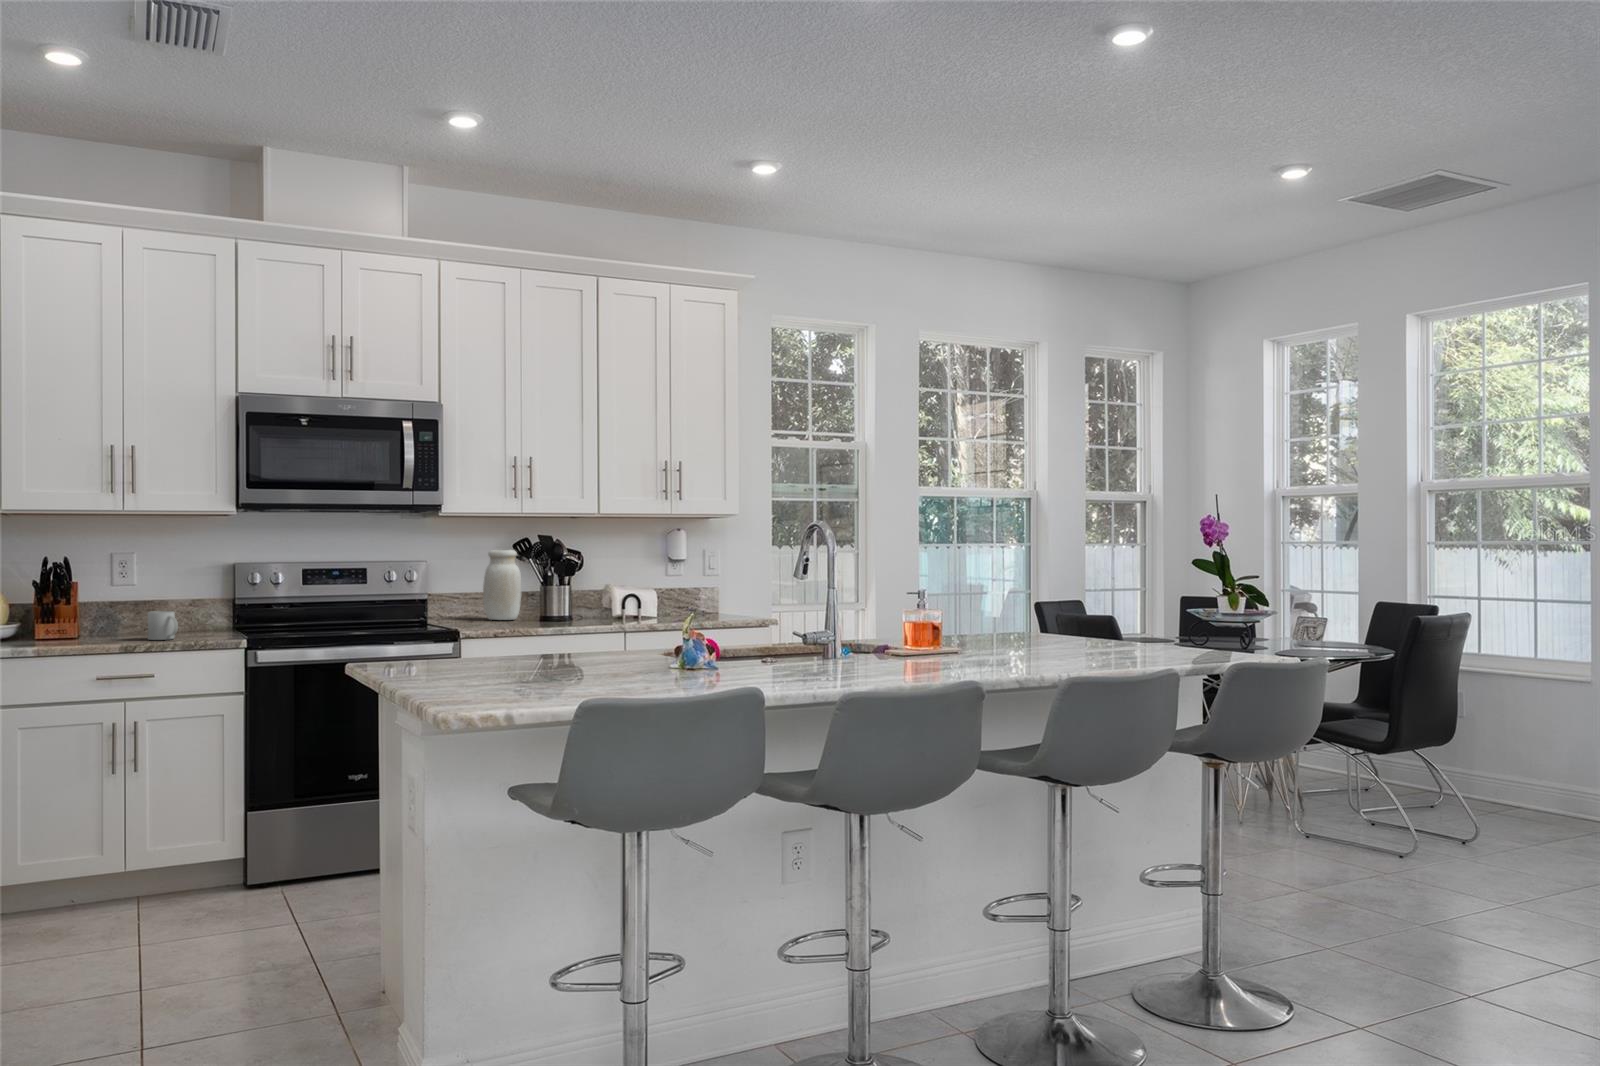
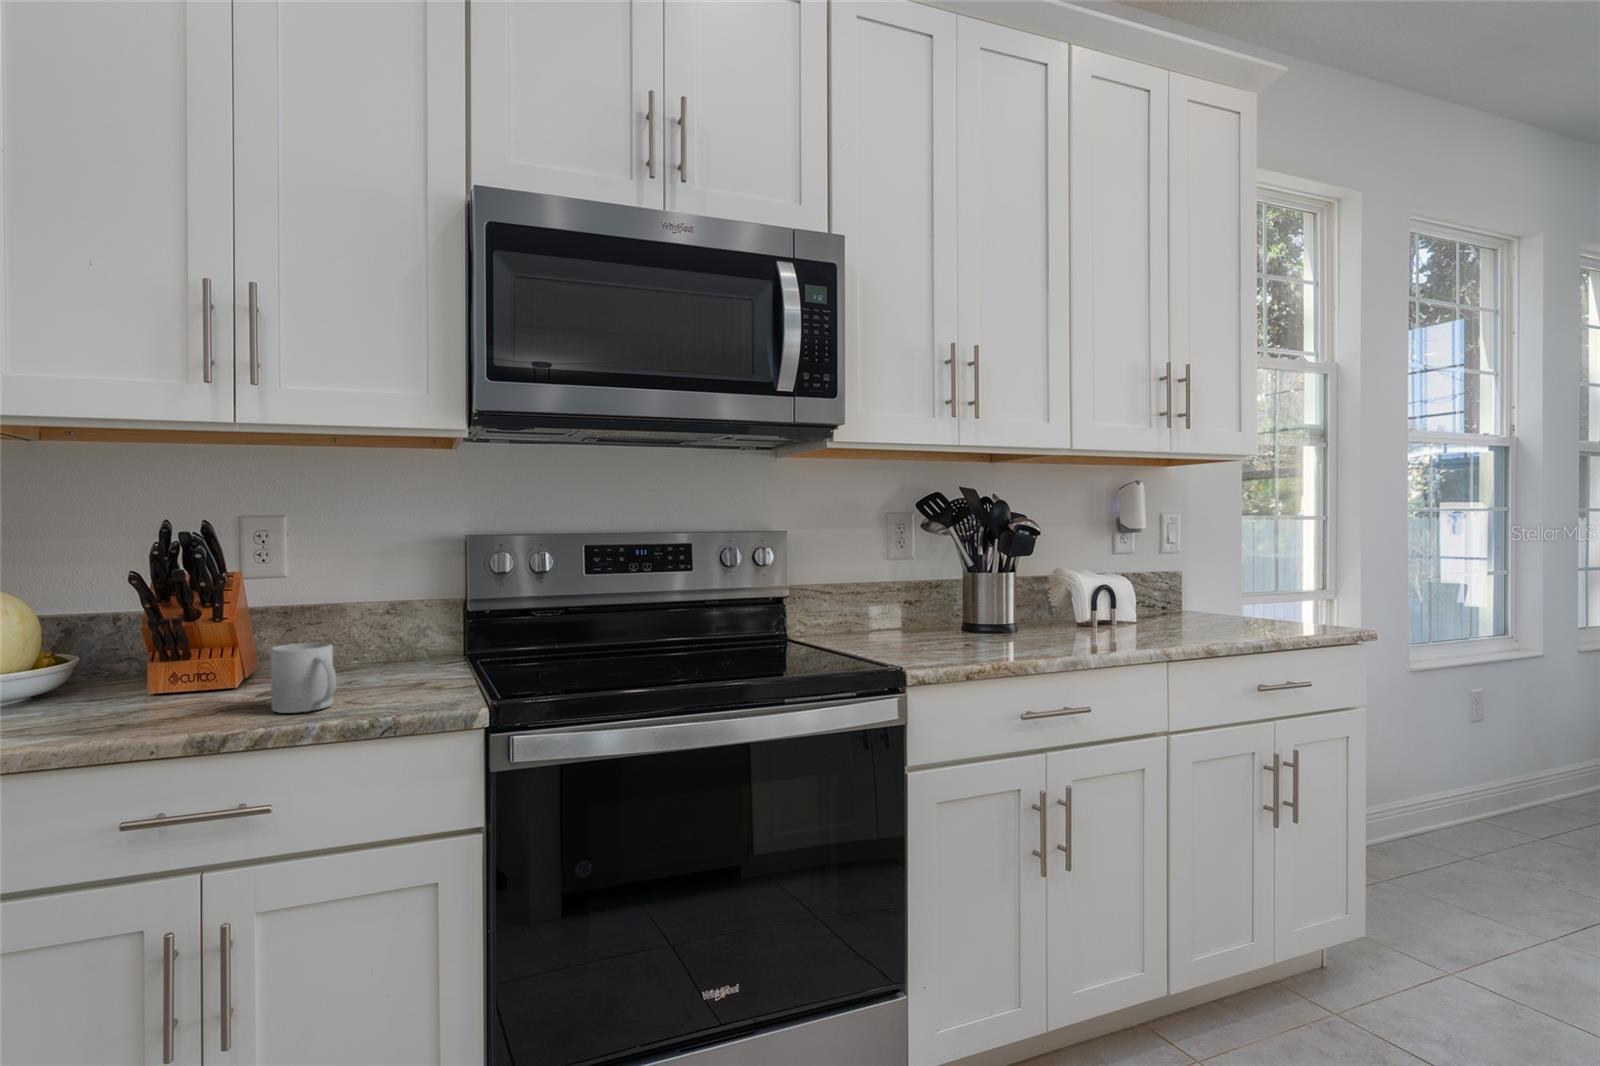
jar: present [483,550,522,620] -> none [878,514,942,635]

